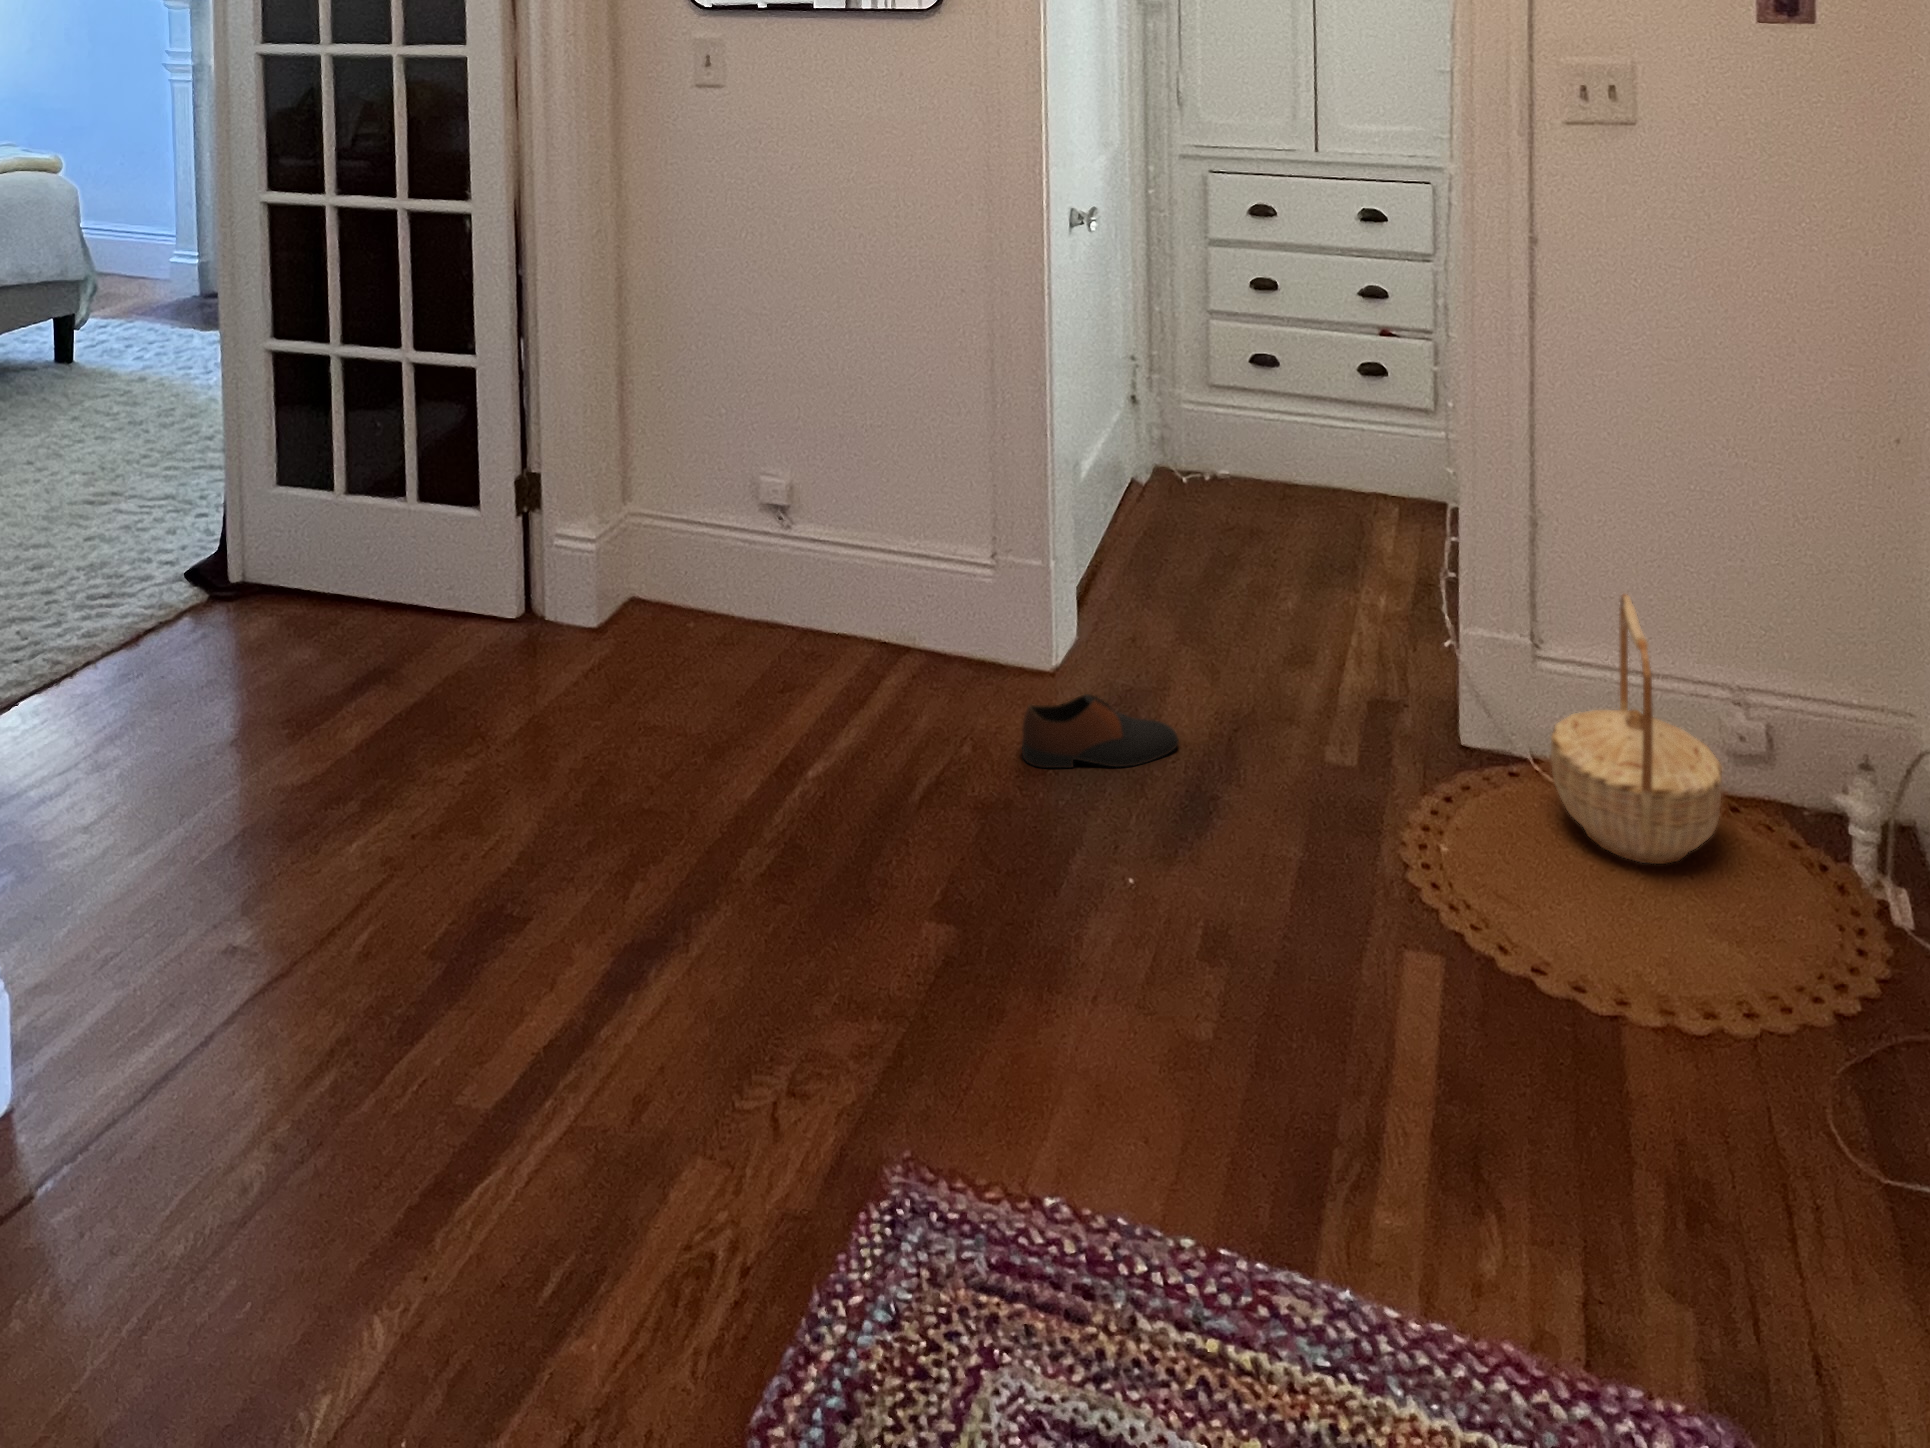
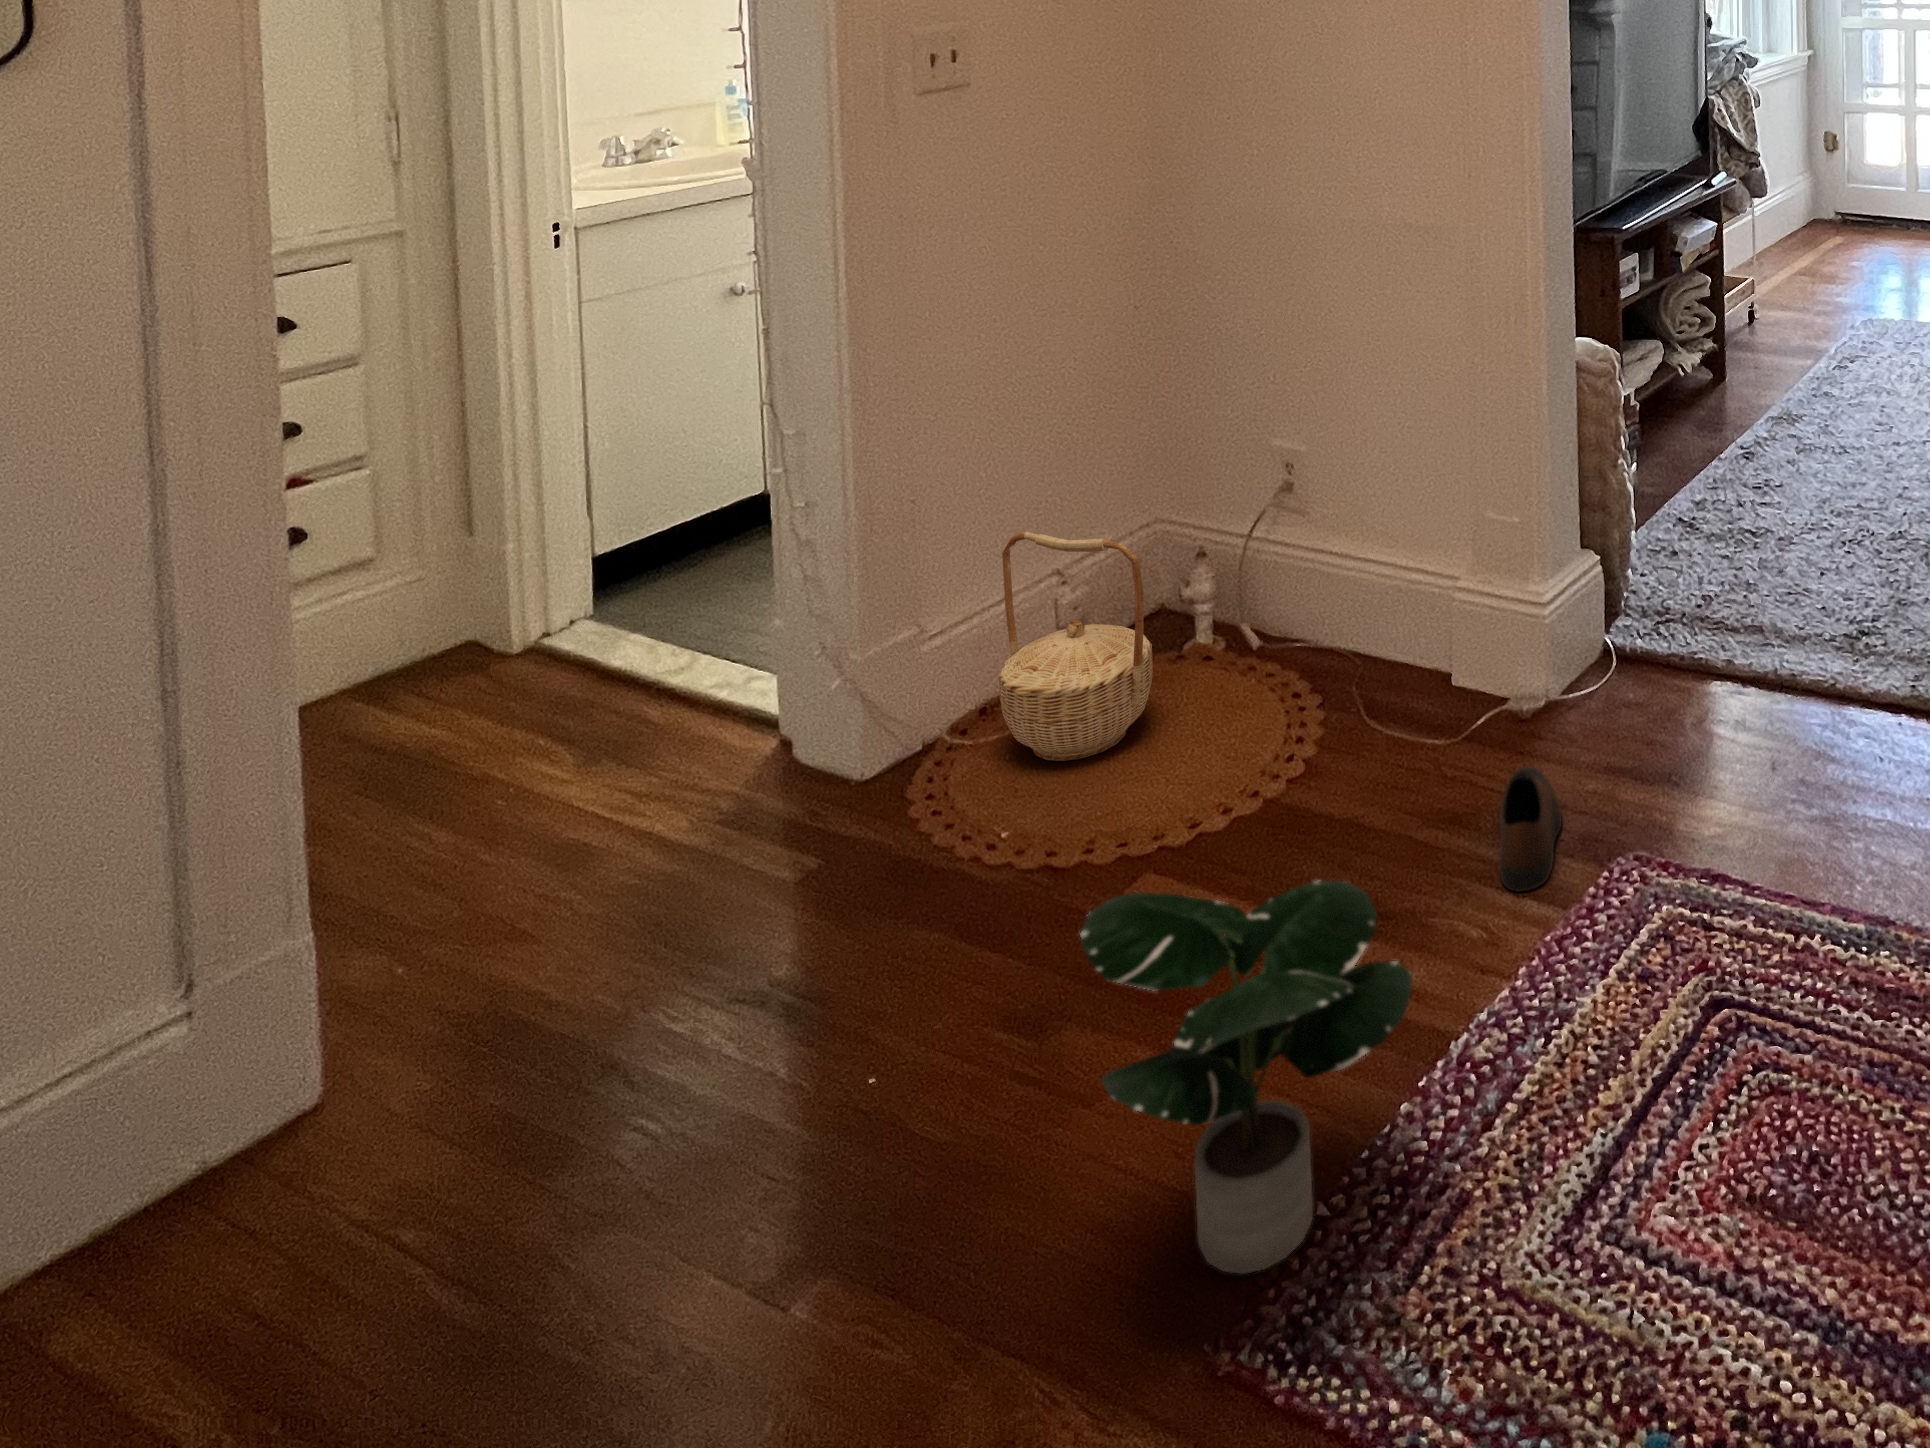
shoe: present [1022,694,1179,768] -> present [1499,767,1562,892]
potted plant: none [894,794,1181,1191] -> present [1080,881,1412,1274]

